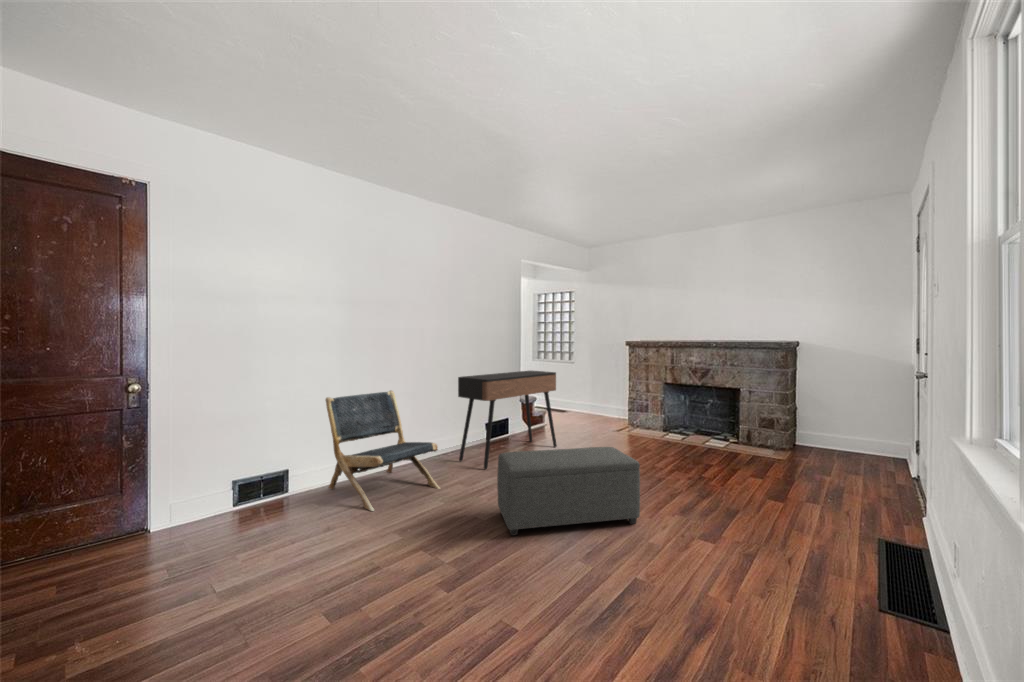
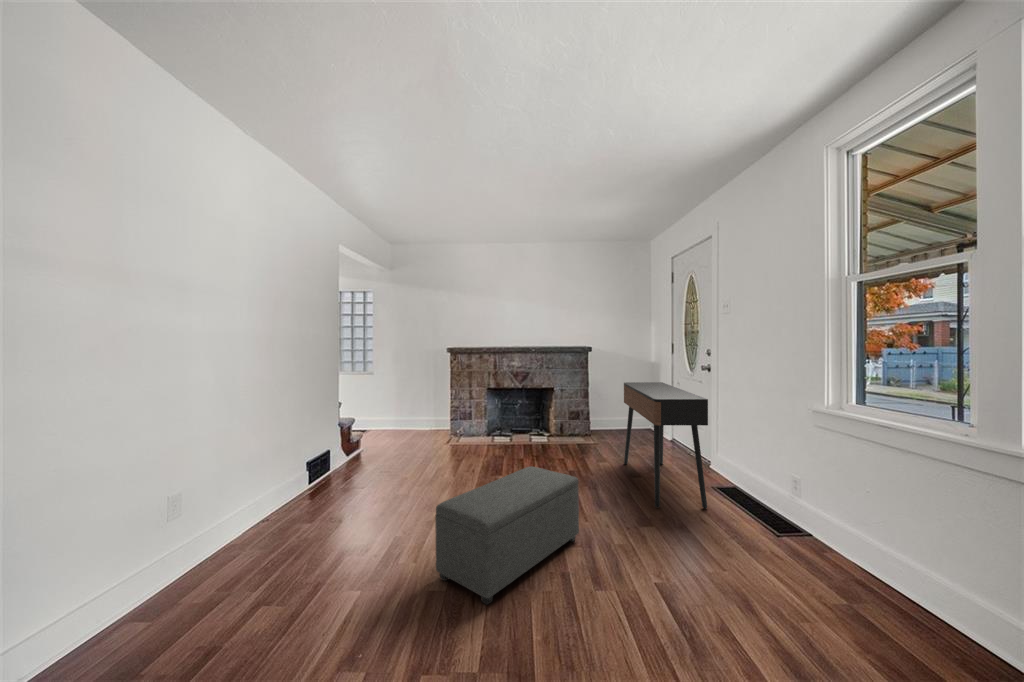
console table: present [458,371,557,469] -> present [624,382,708,508]
lounge chair: present [326,390,440,511] -> none [81,444,319,658]

